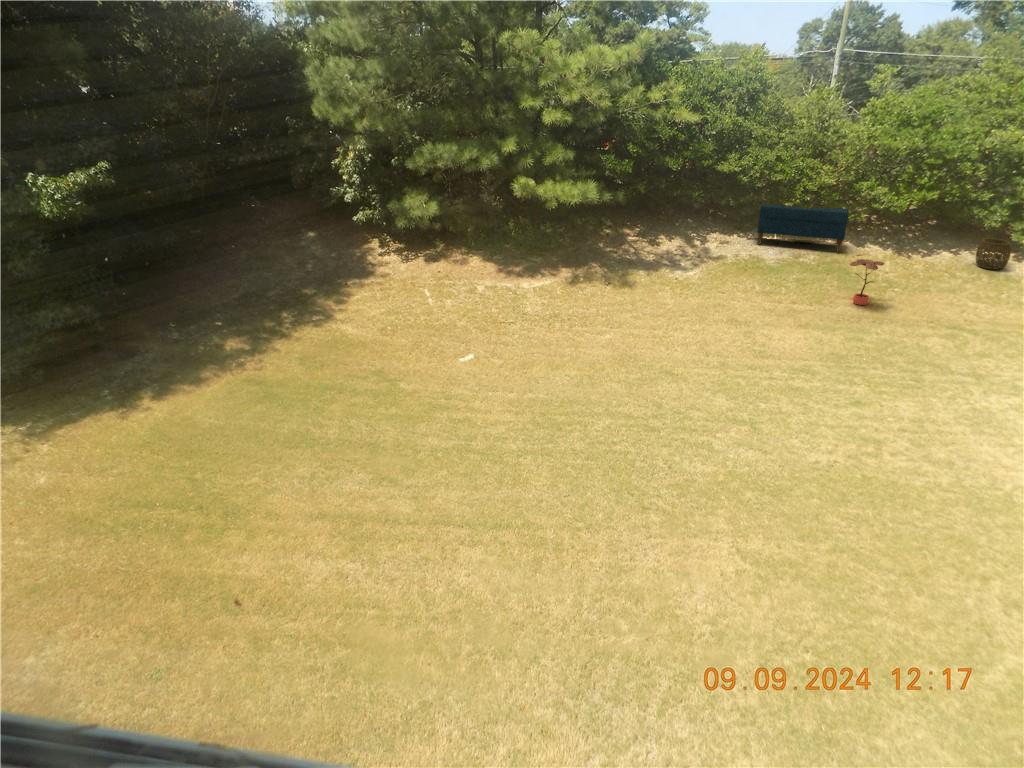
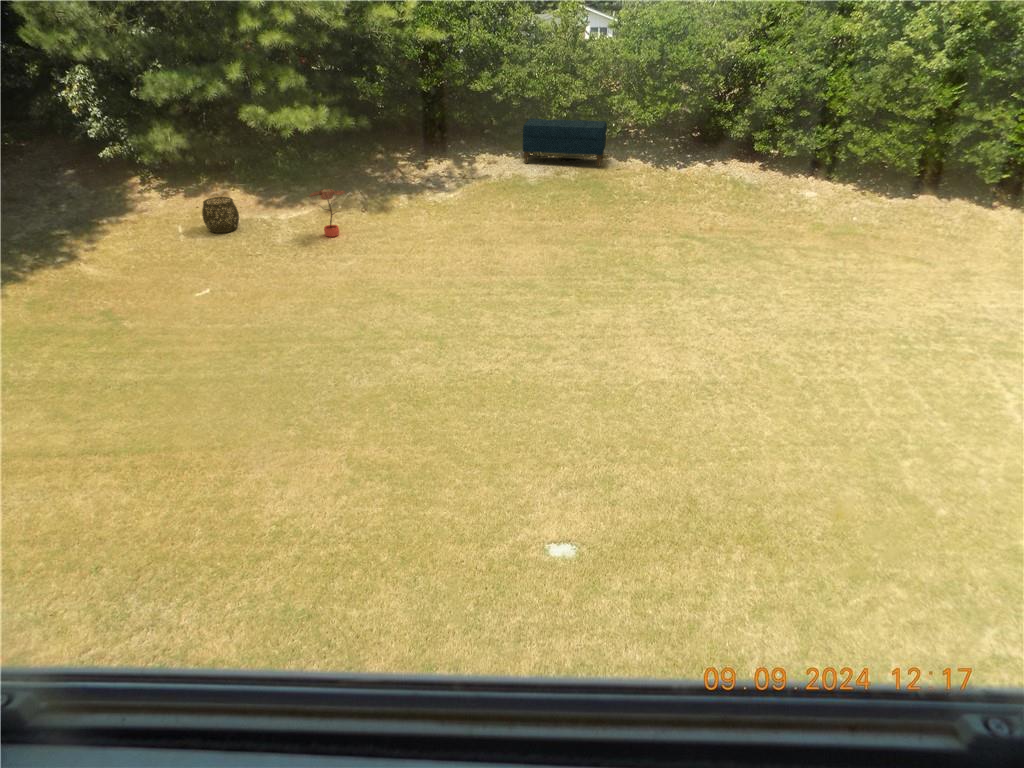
woven basket: present [976,238,1011,270] -> present [202,197,239,233]
potted plant: present [850,259,884,305] -> present [309,189,345,237]

